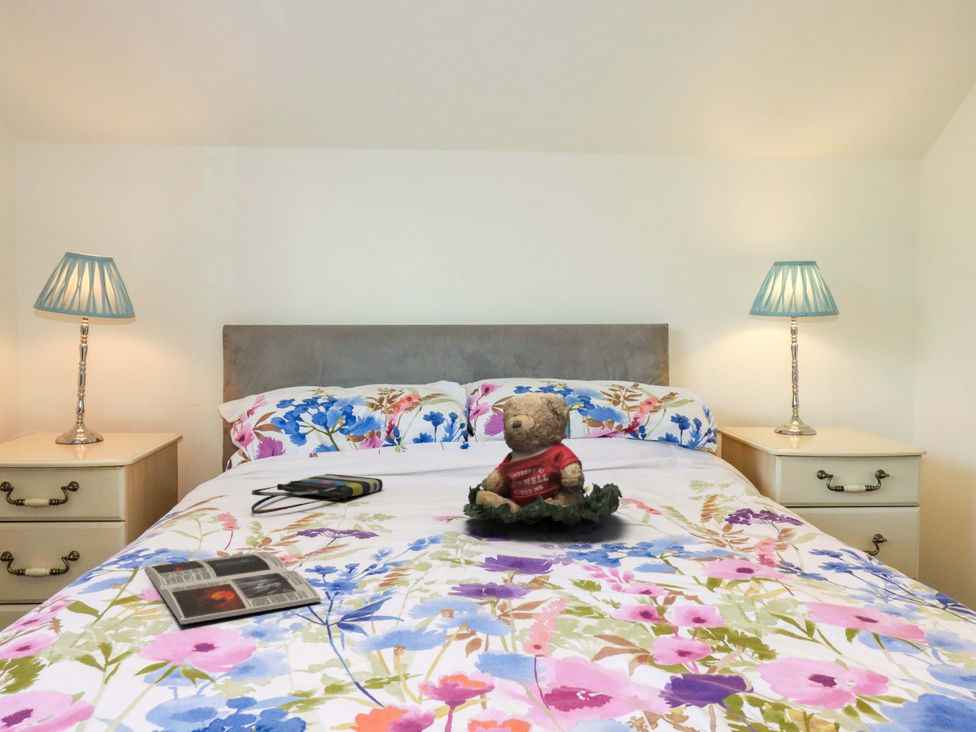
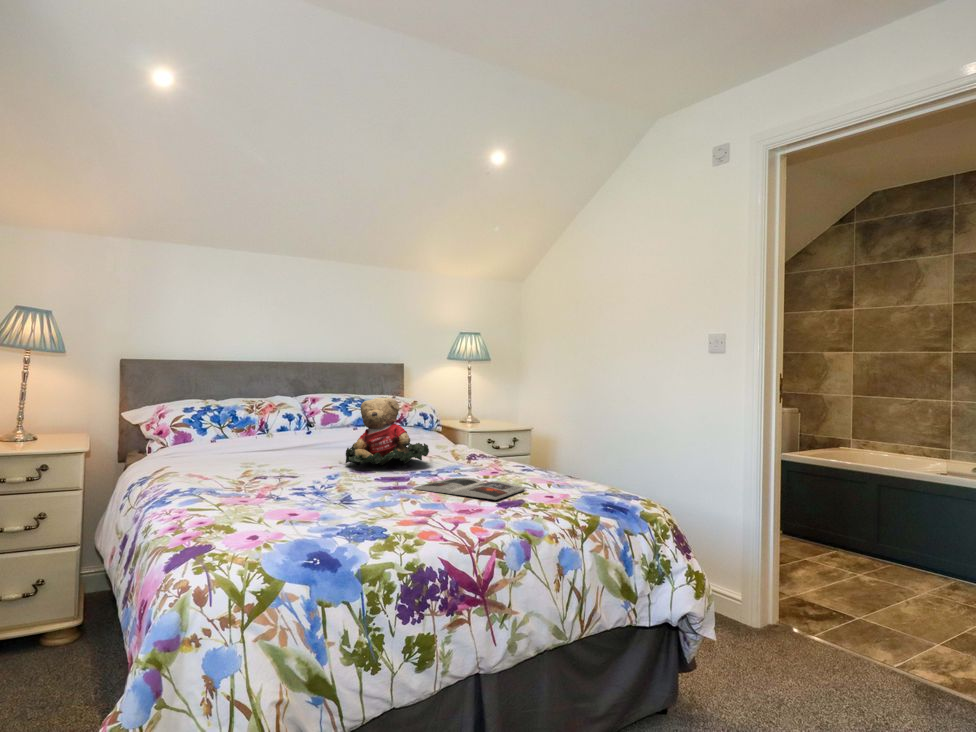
tote bag: present [251,474,383,514] -> none [212,451,276,471]
magazine: present [145,552,321,624] -> present [413,478,526,500]

